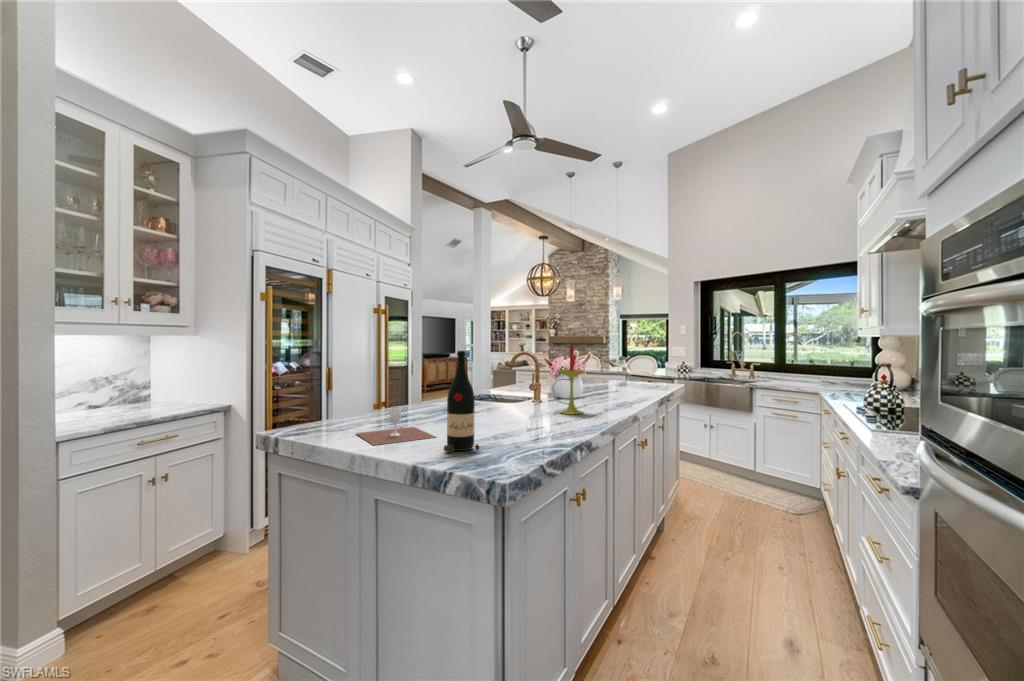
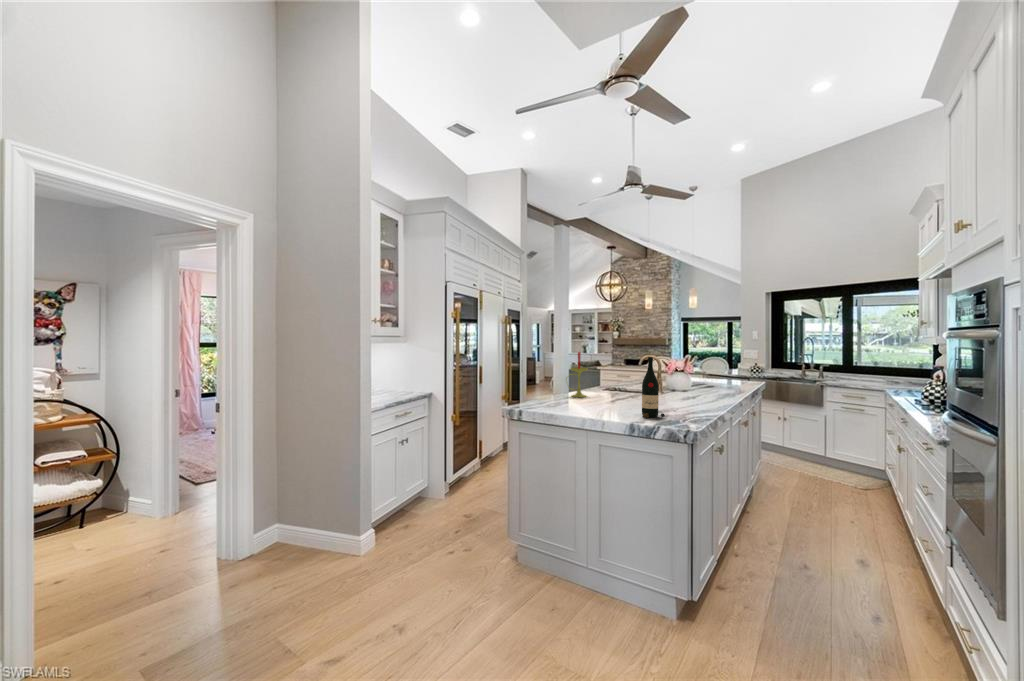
candle: present [552,346,585,415] -> present [571,352,588,397]
wine glass: present [356,407,435,445] -> none [568,392,624,414]

